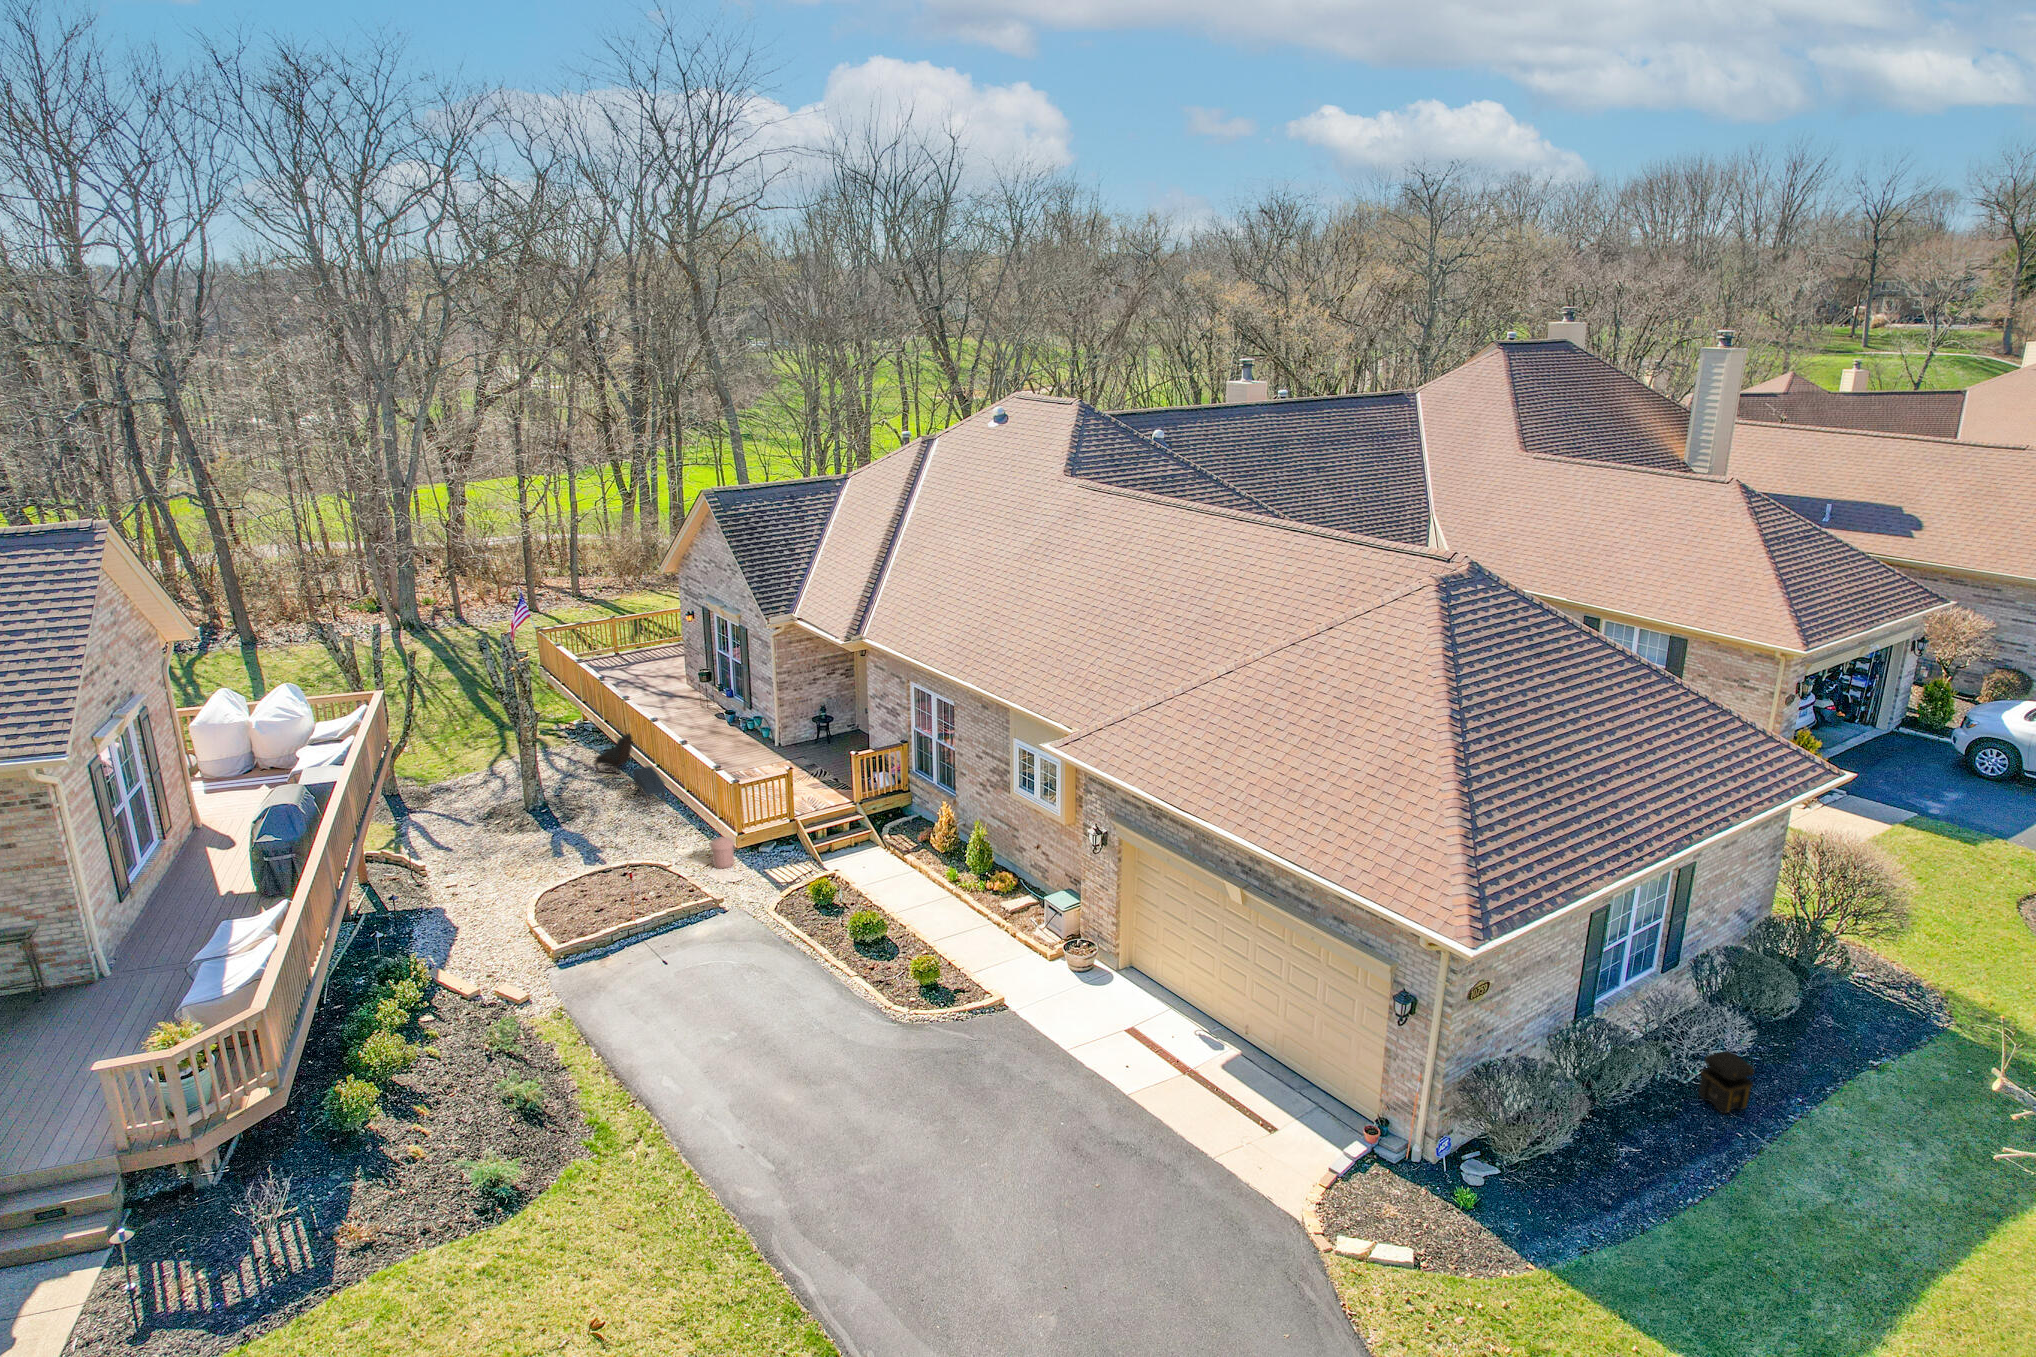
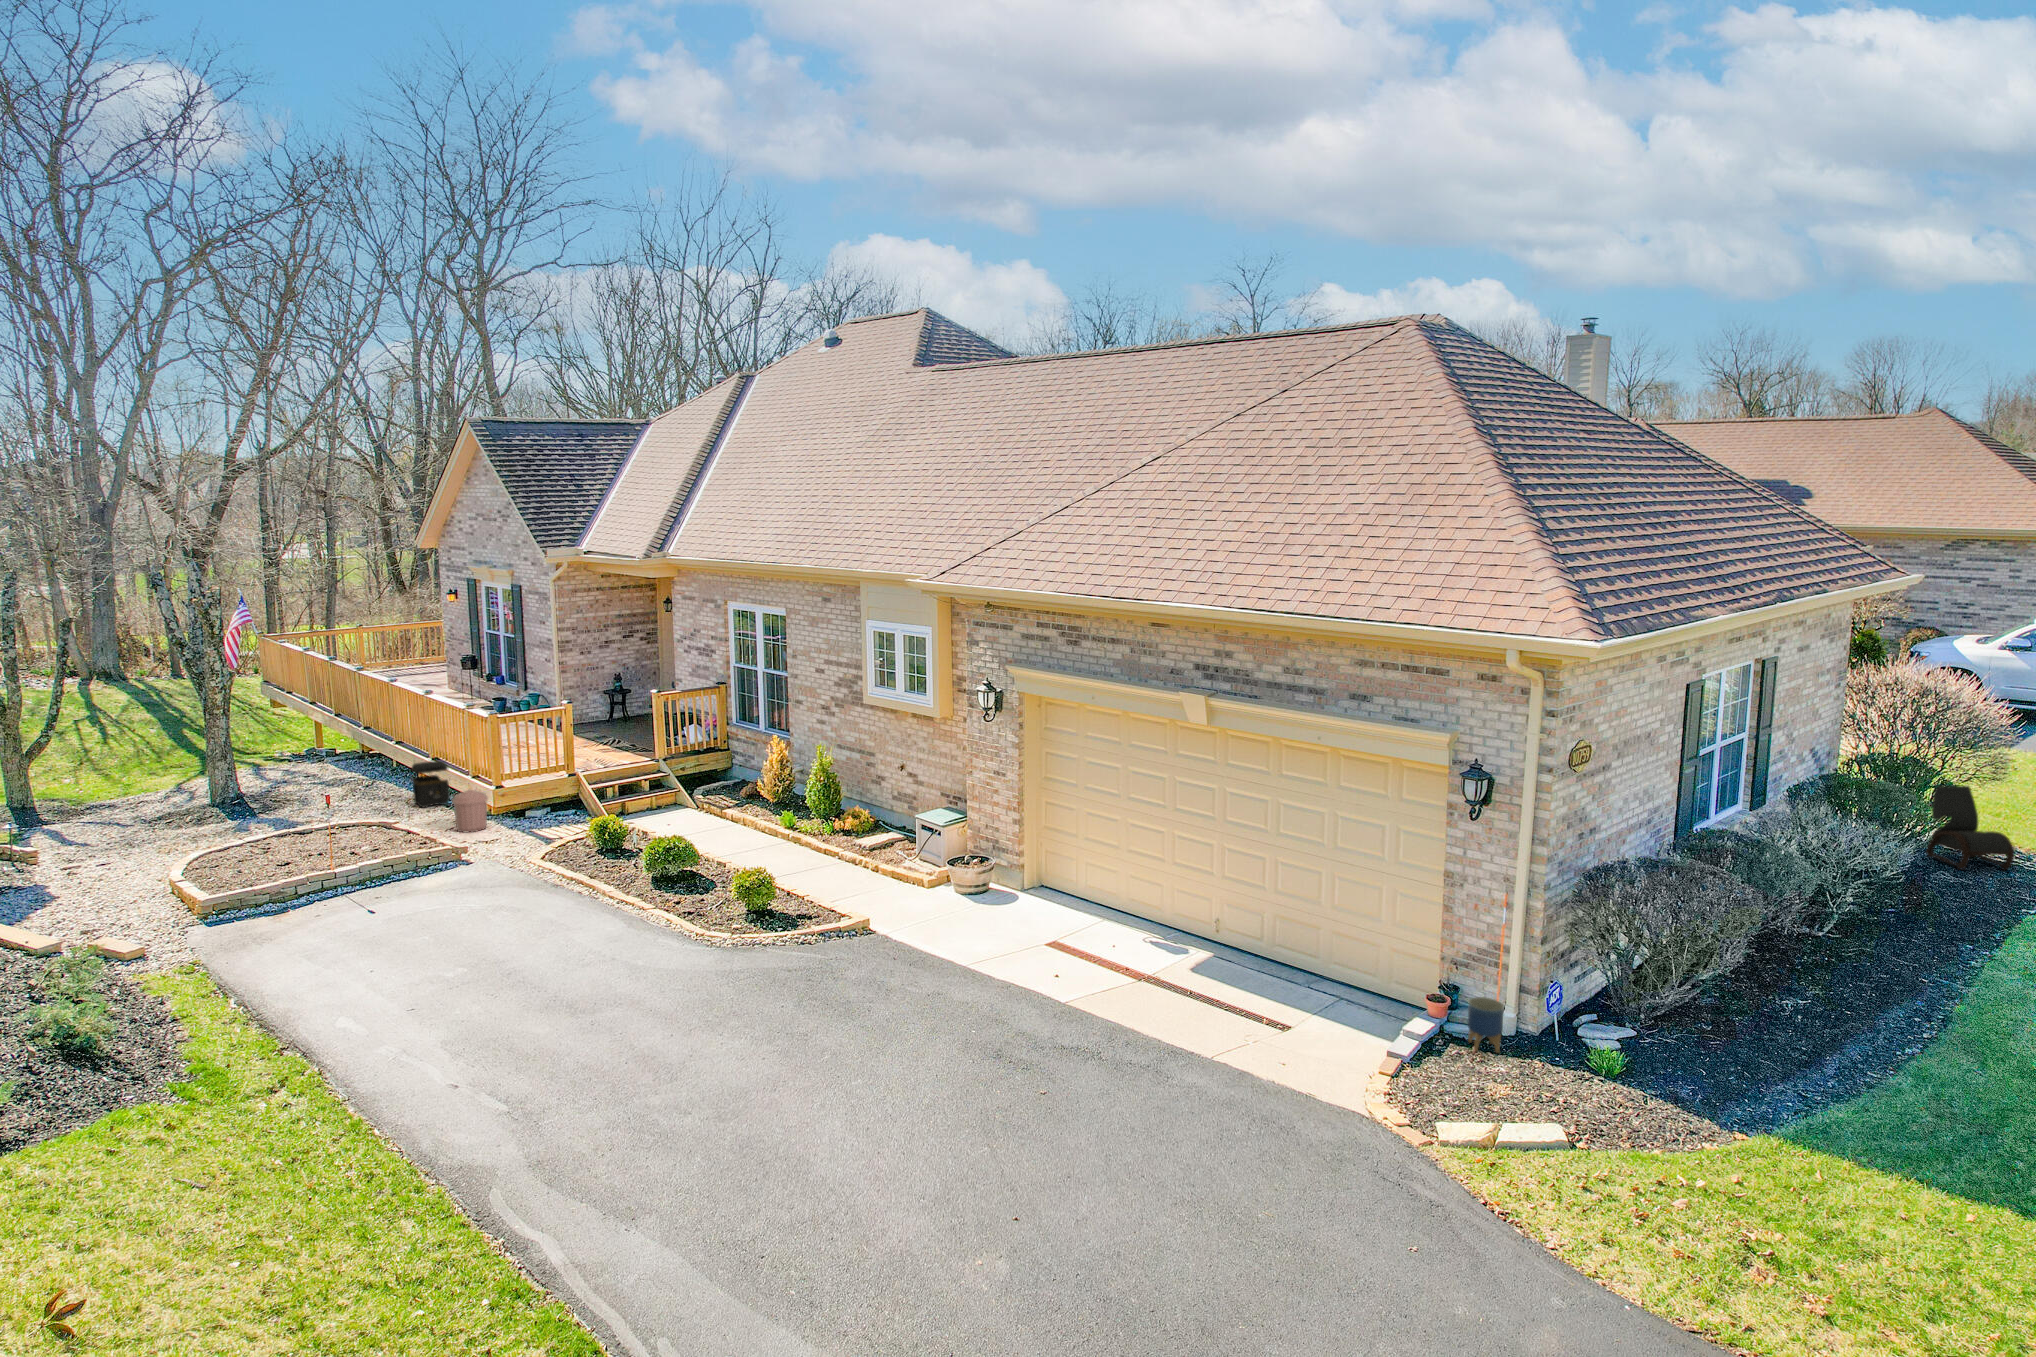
lounge chair: present [594,733,632,774] -> present [1926,785,2014,870]
bench: present [633,766,665,805] -> none [355,745,399,789]
toolbox: present [1698,1051,1754,1113] -> present [411,761,450,808]
planter: none [1390,1133,1414,1173] -> present [1468,997,1504,1053]

